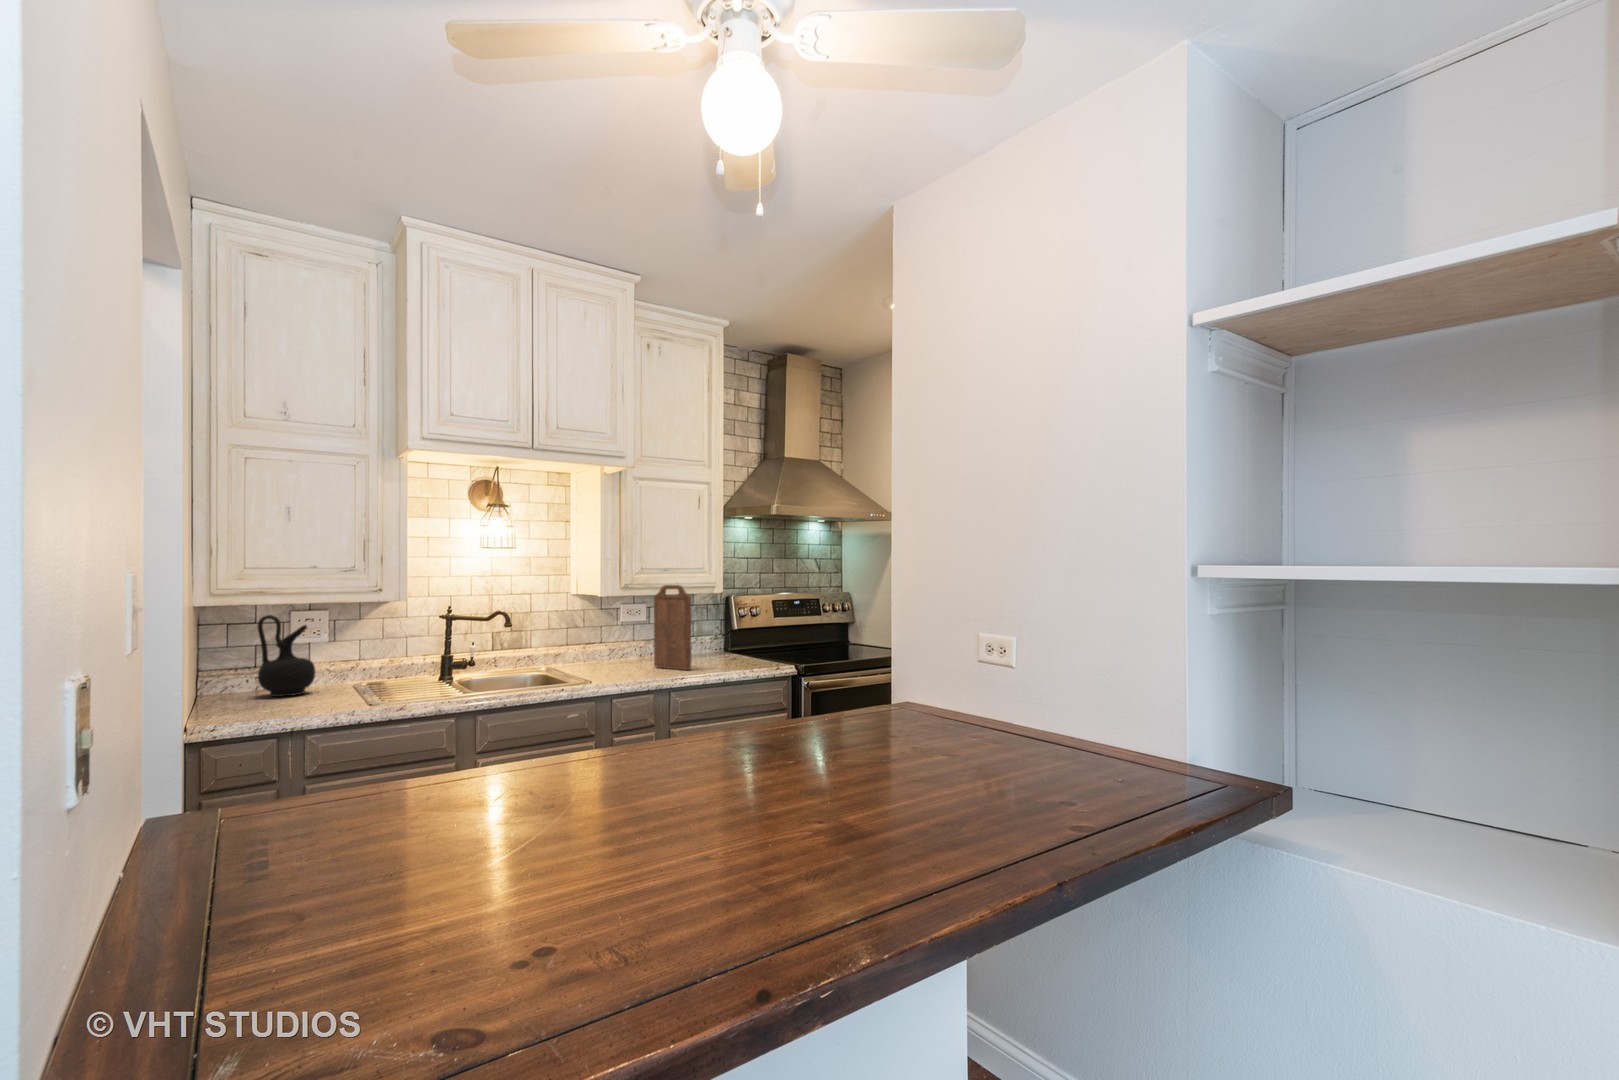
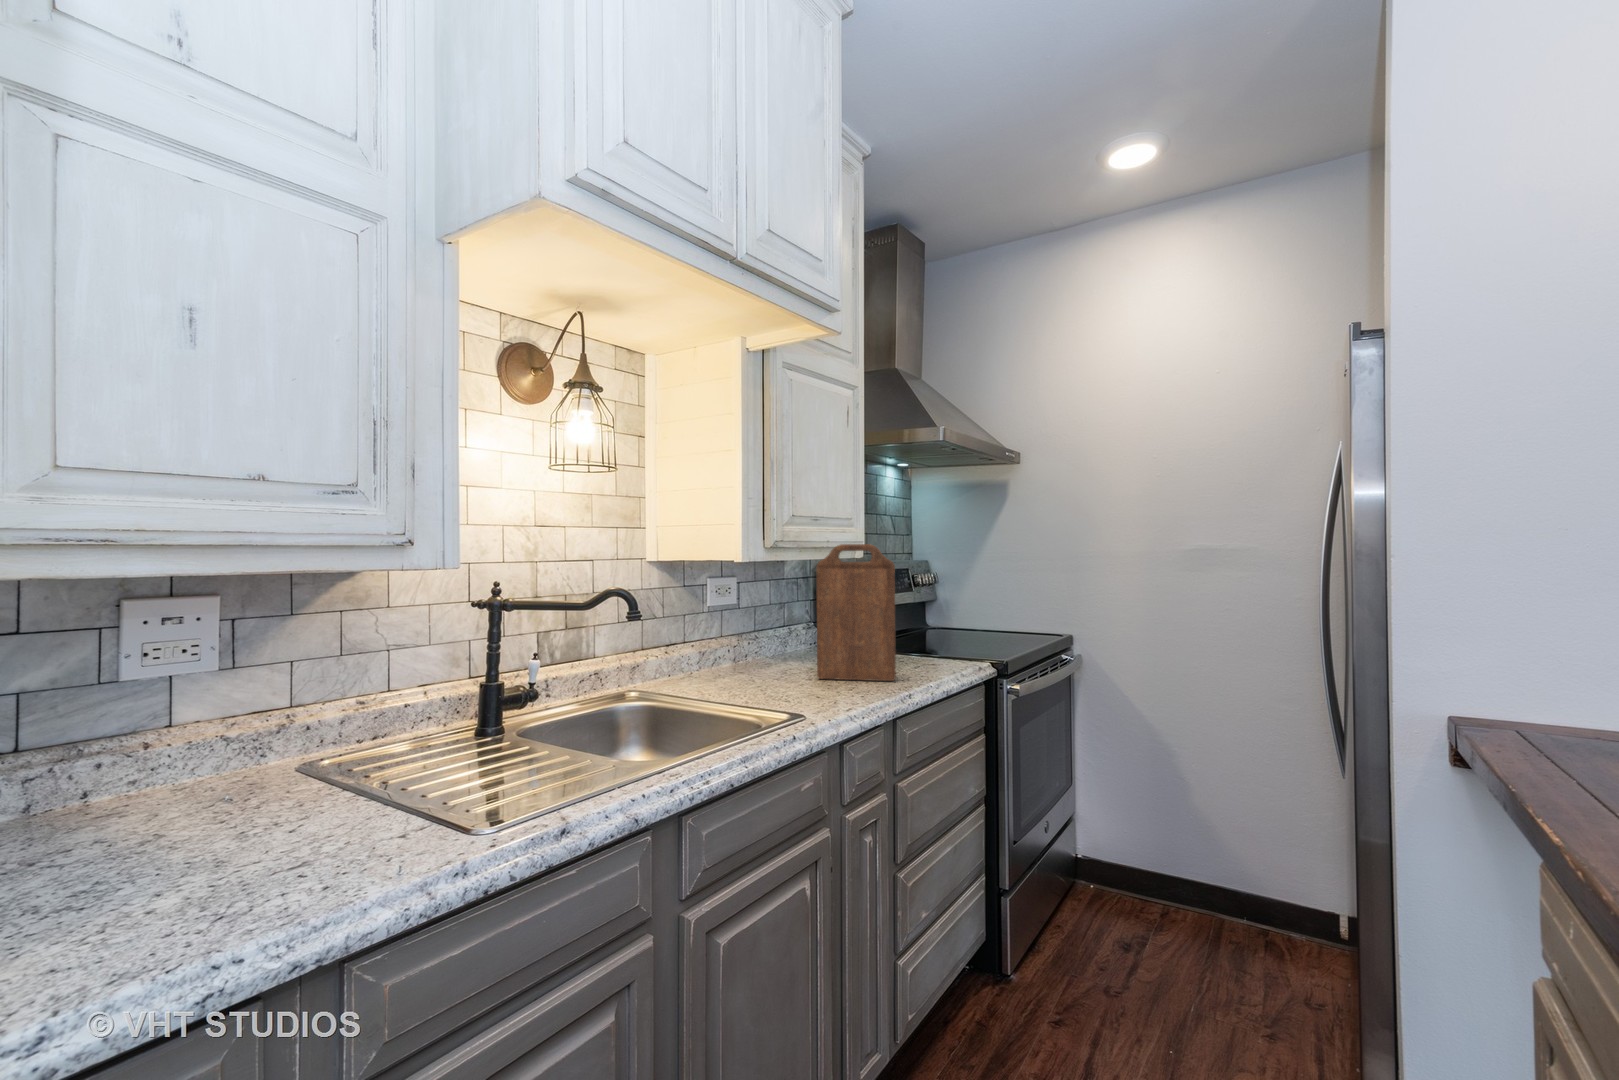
ceramic jug: present [258,615,315,697] -> none [66,608,240,836]

